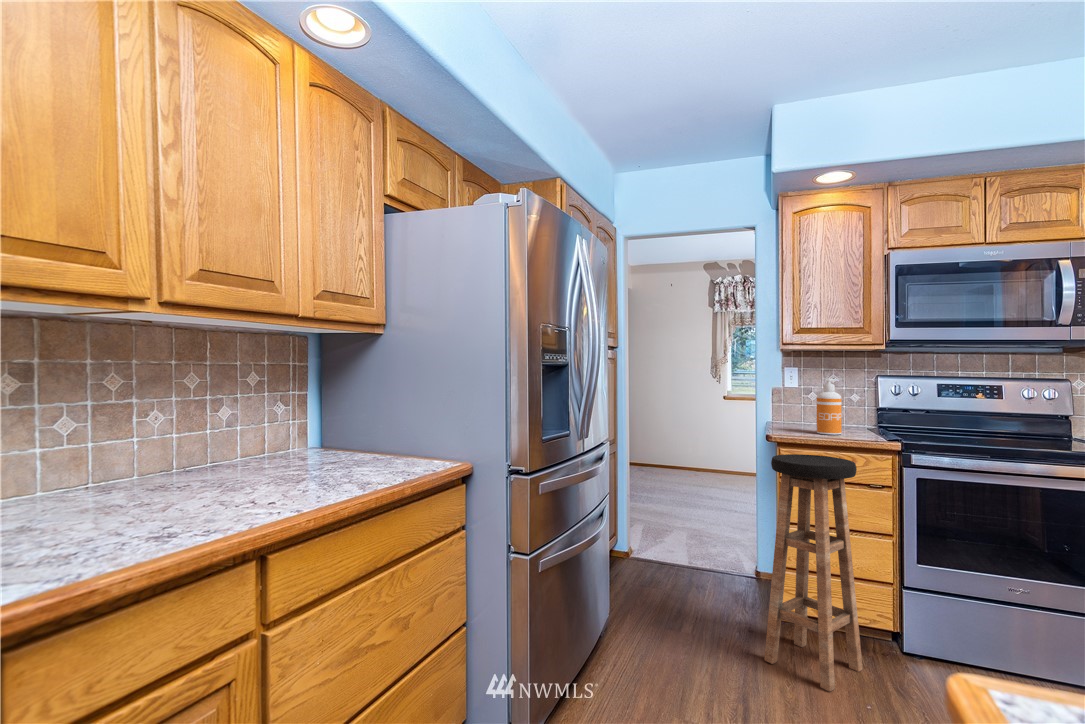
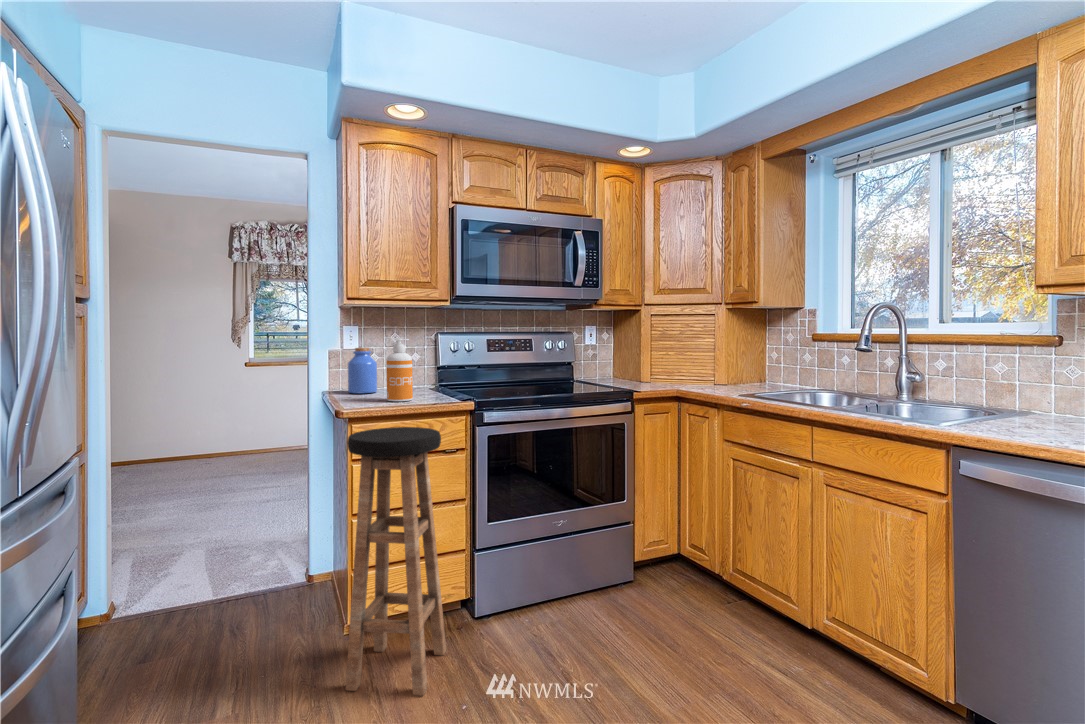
jar: none [787,386,813,425] -> present [348,348,377,394]

